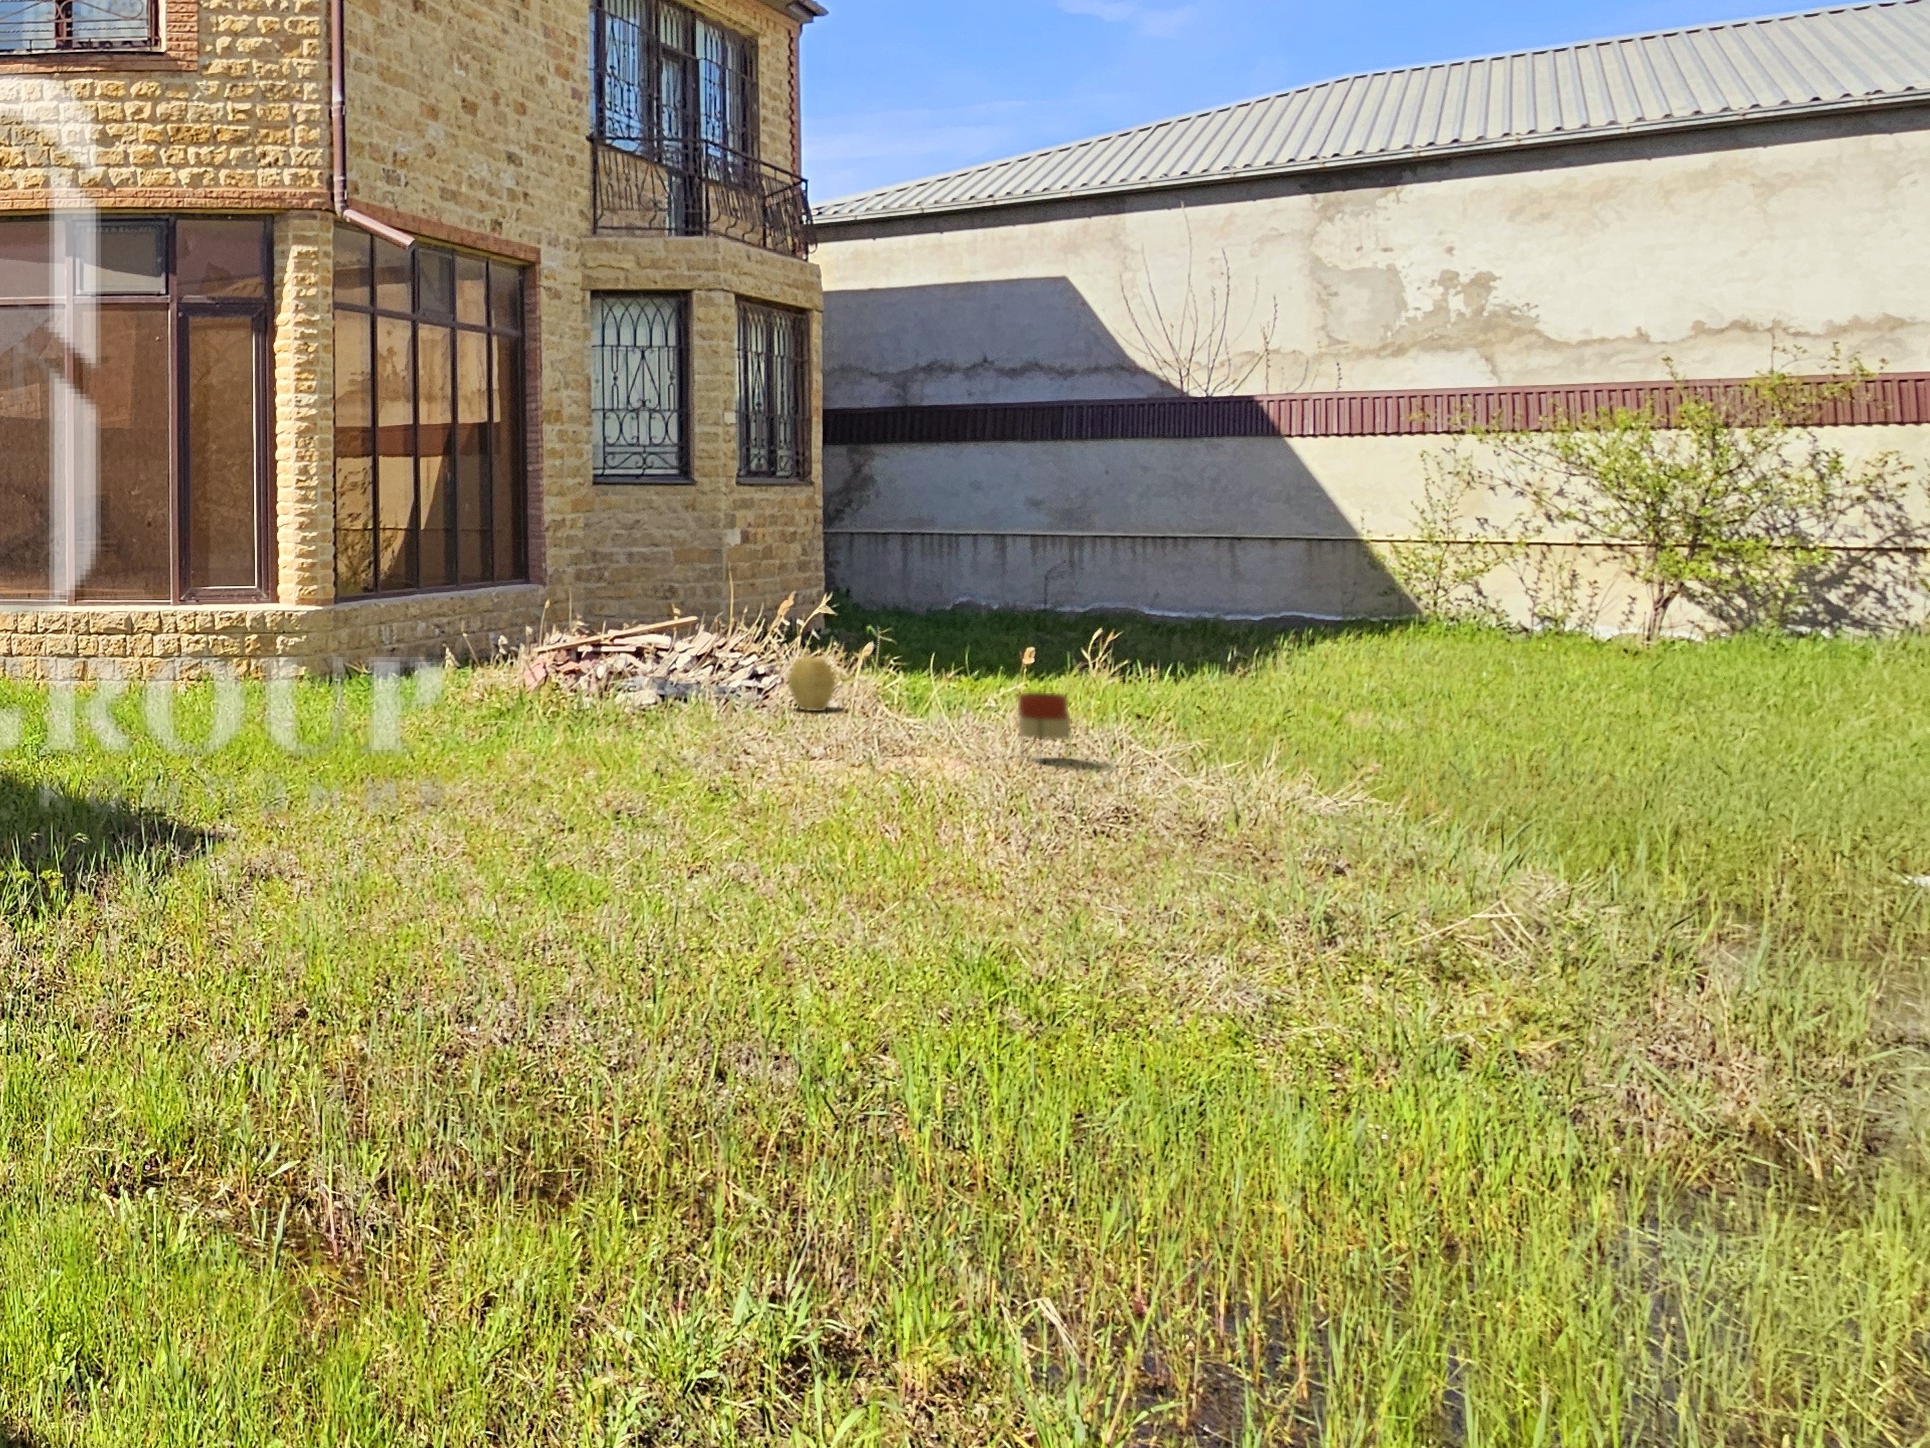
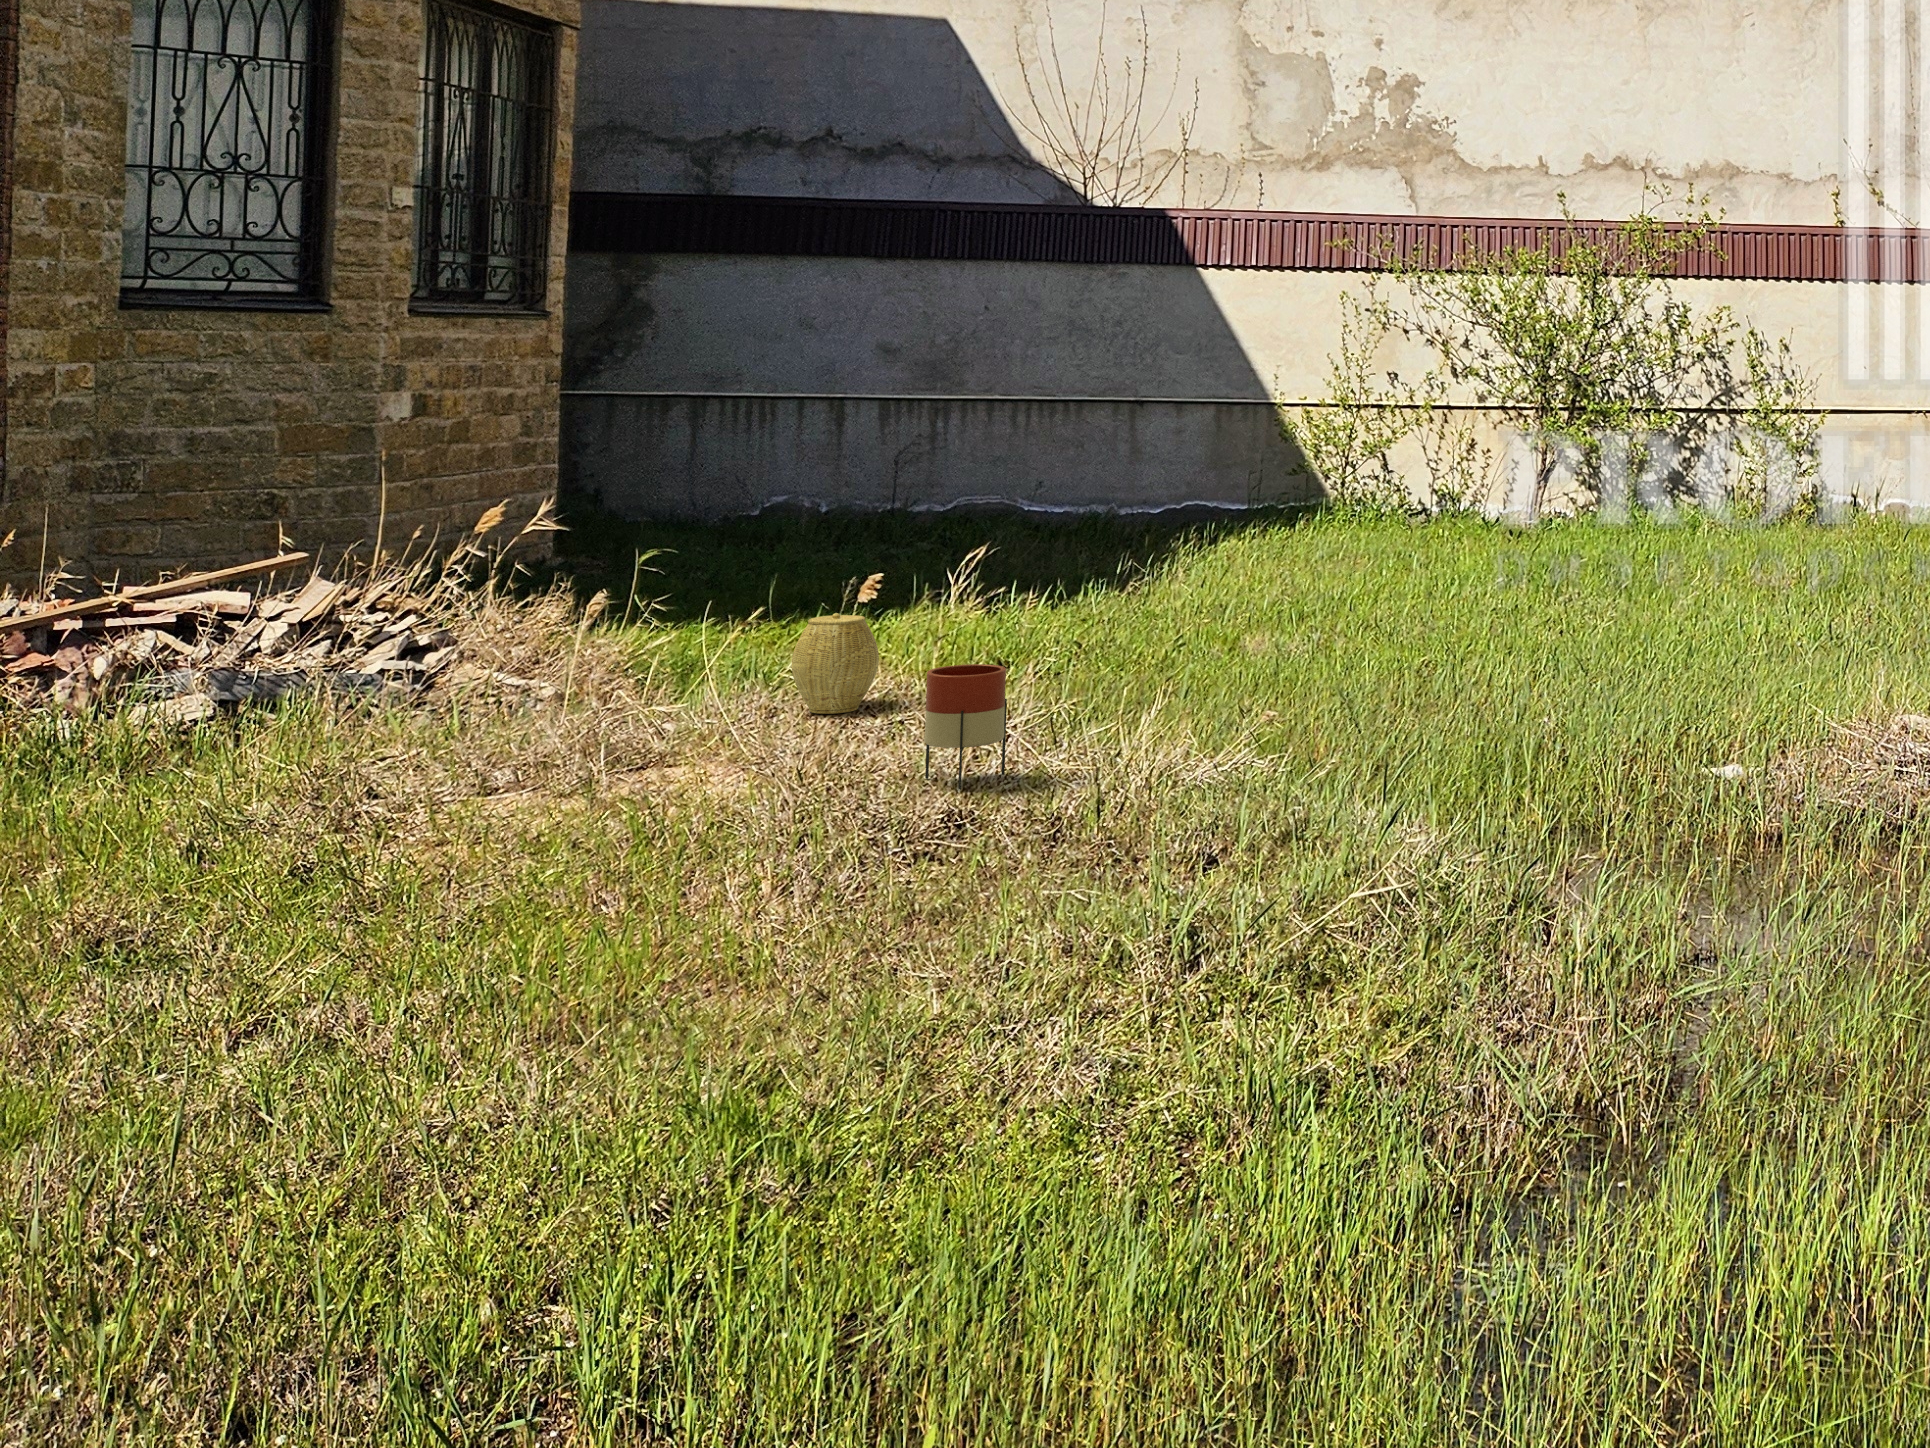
woven basket: present [788,657,835,711] -> present [792,613,879,714]

